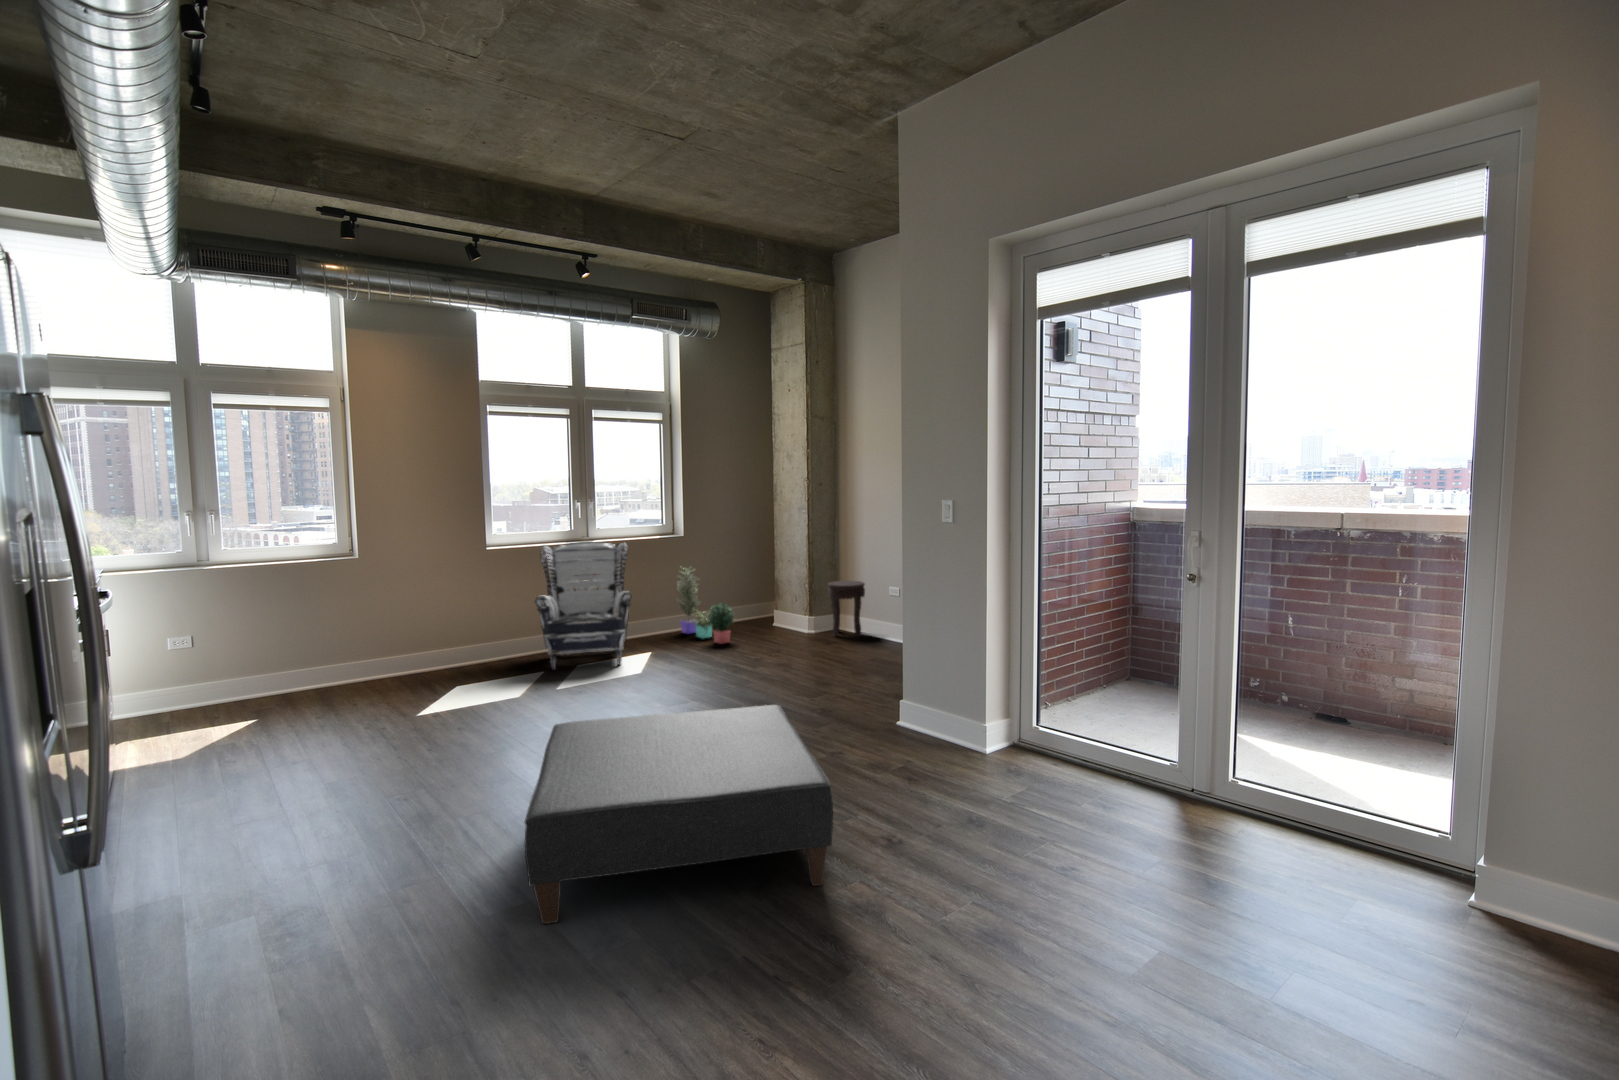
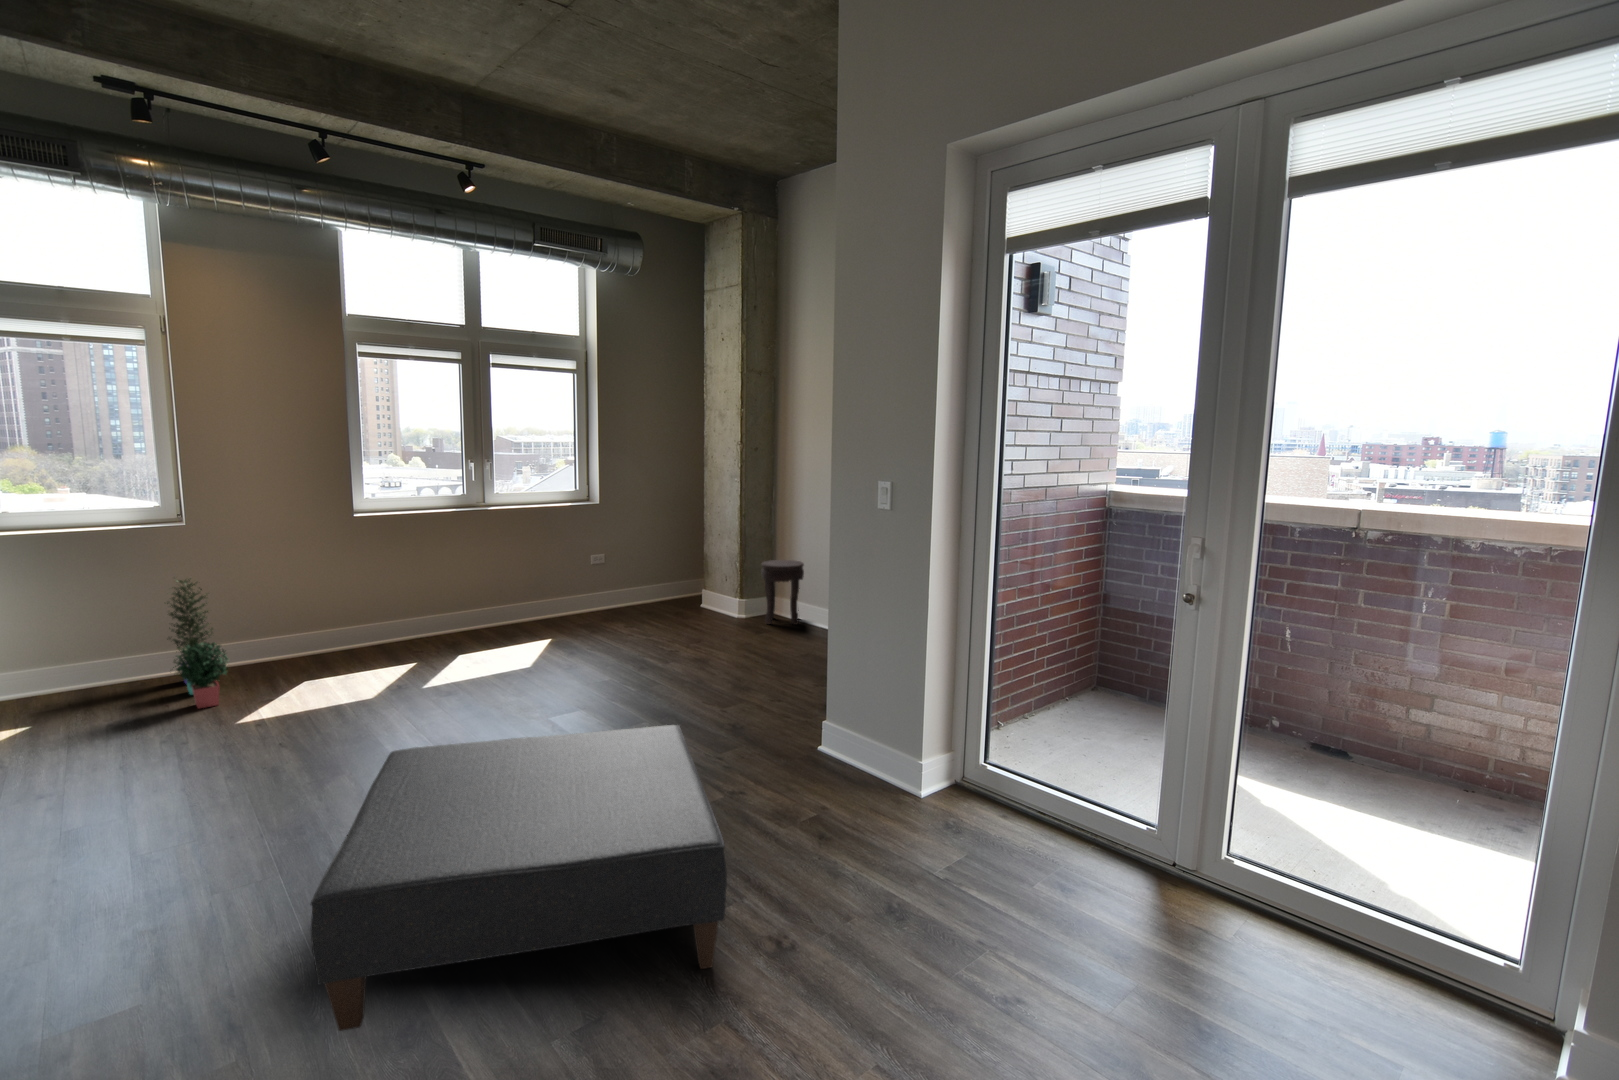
armchair: present [535,542,632,670] -> none [406,510,526,663]
potted plant: present [678,568,735,644] -> present [167,578,228,708]

